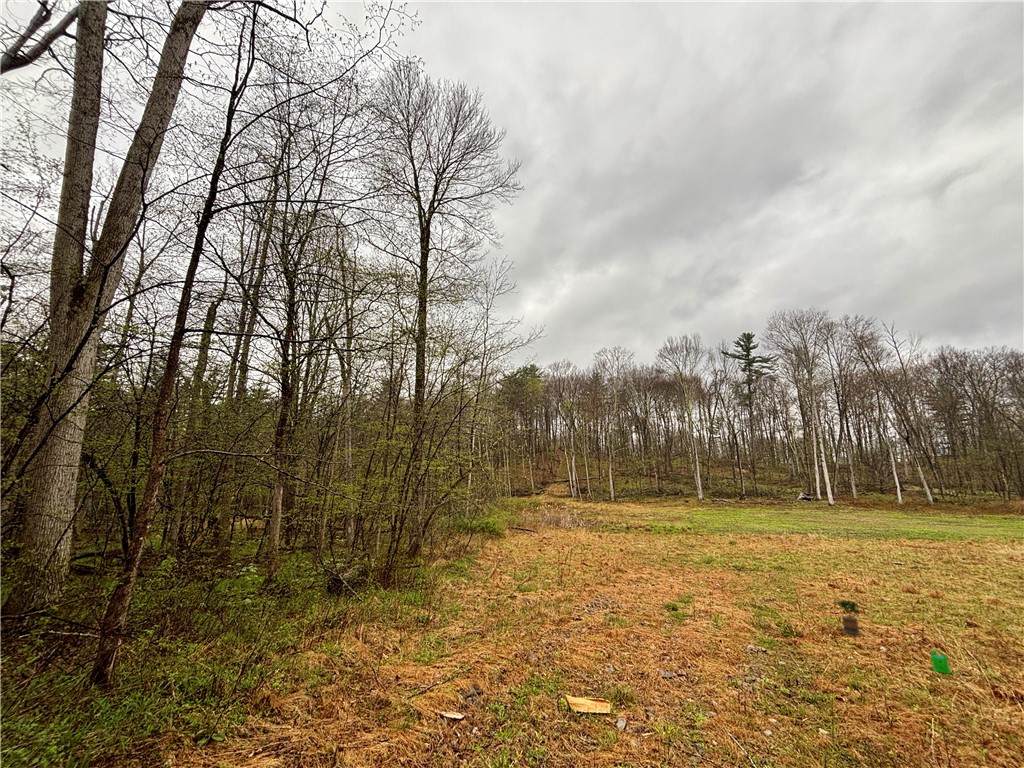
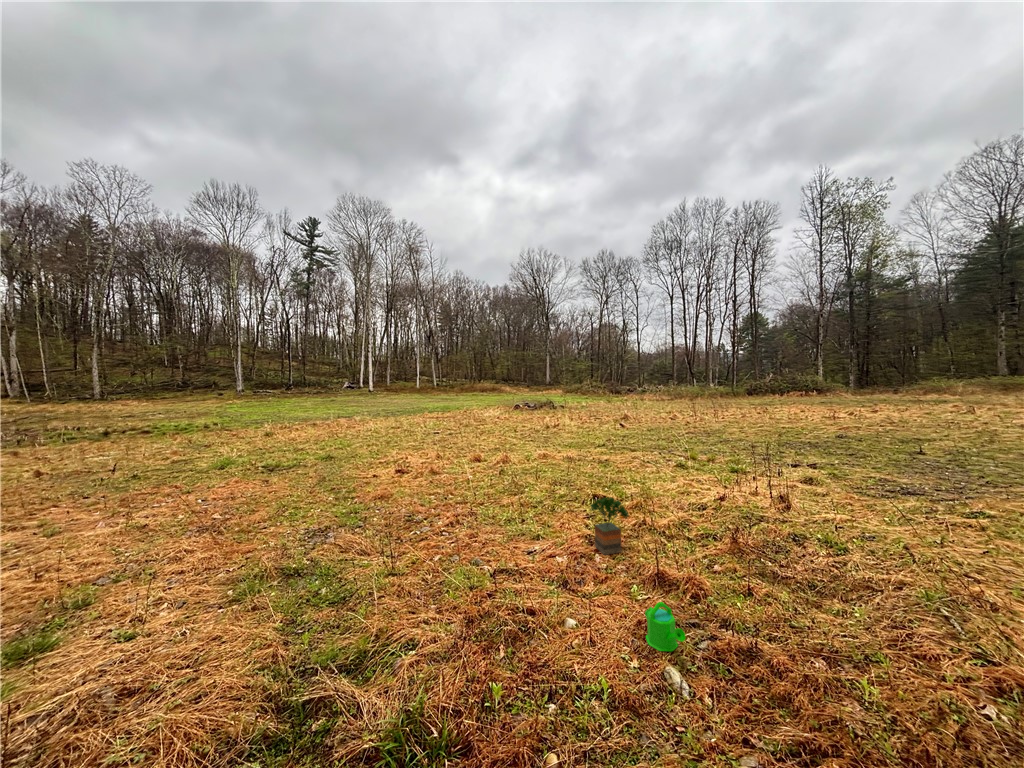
potted tree: present [837,601,860,635] -> present [590,497,629,555]

